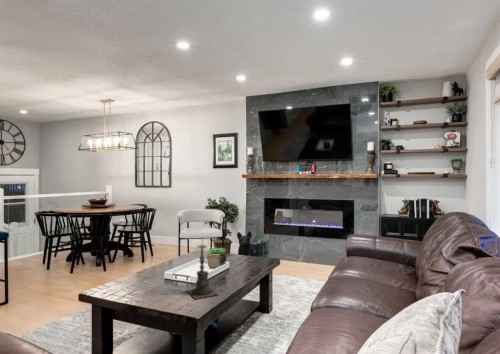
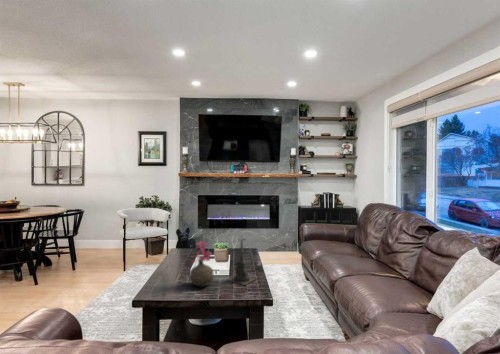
vase: none [139,244,167,294] -> present [190,241,213,287]

